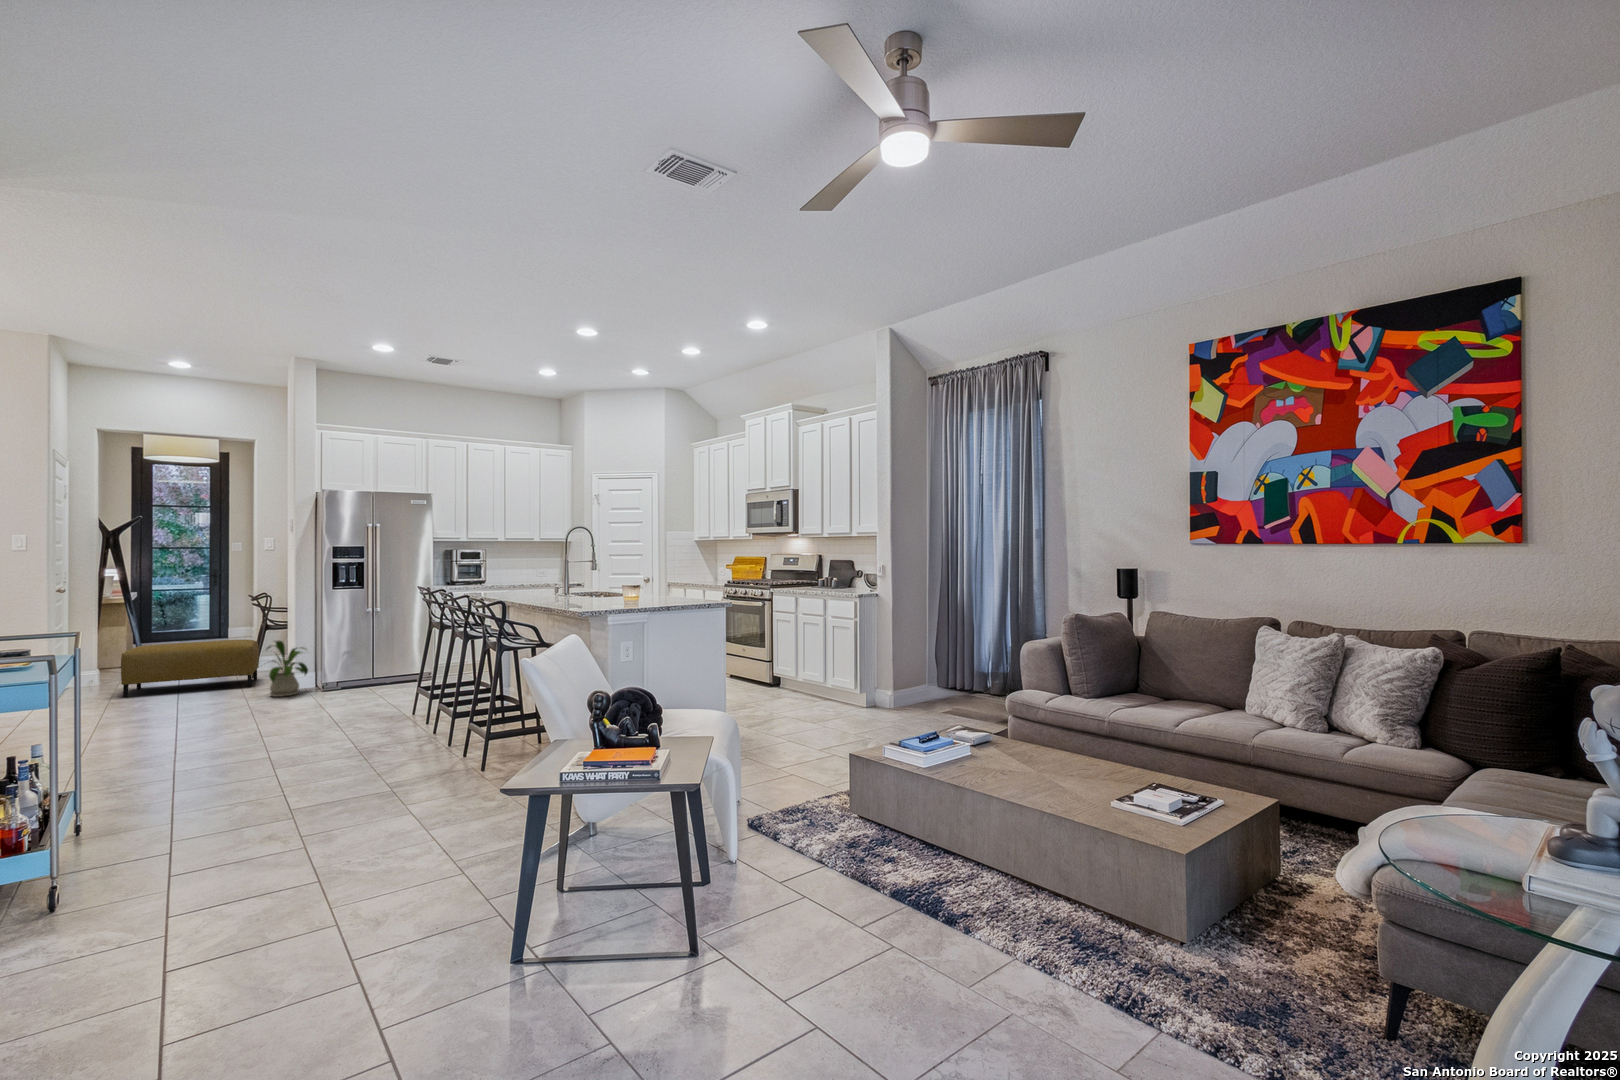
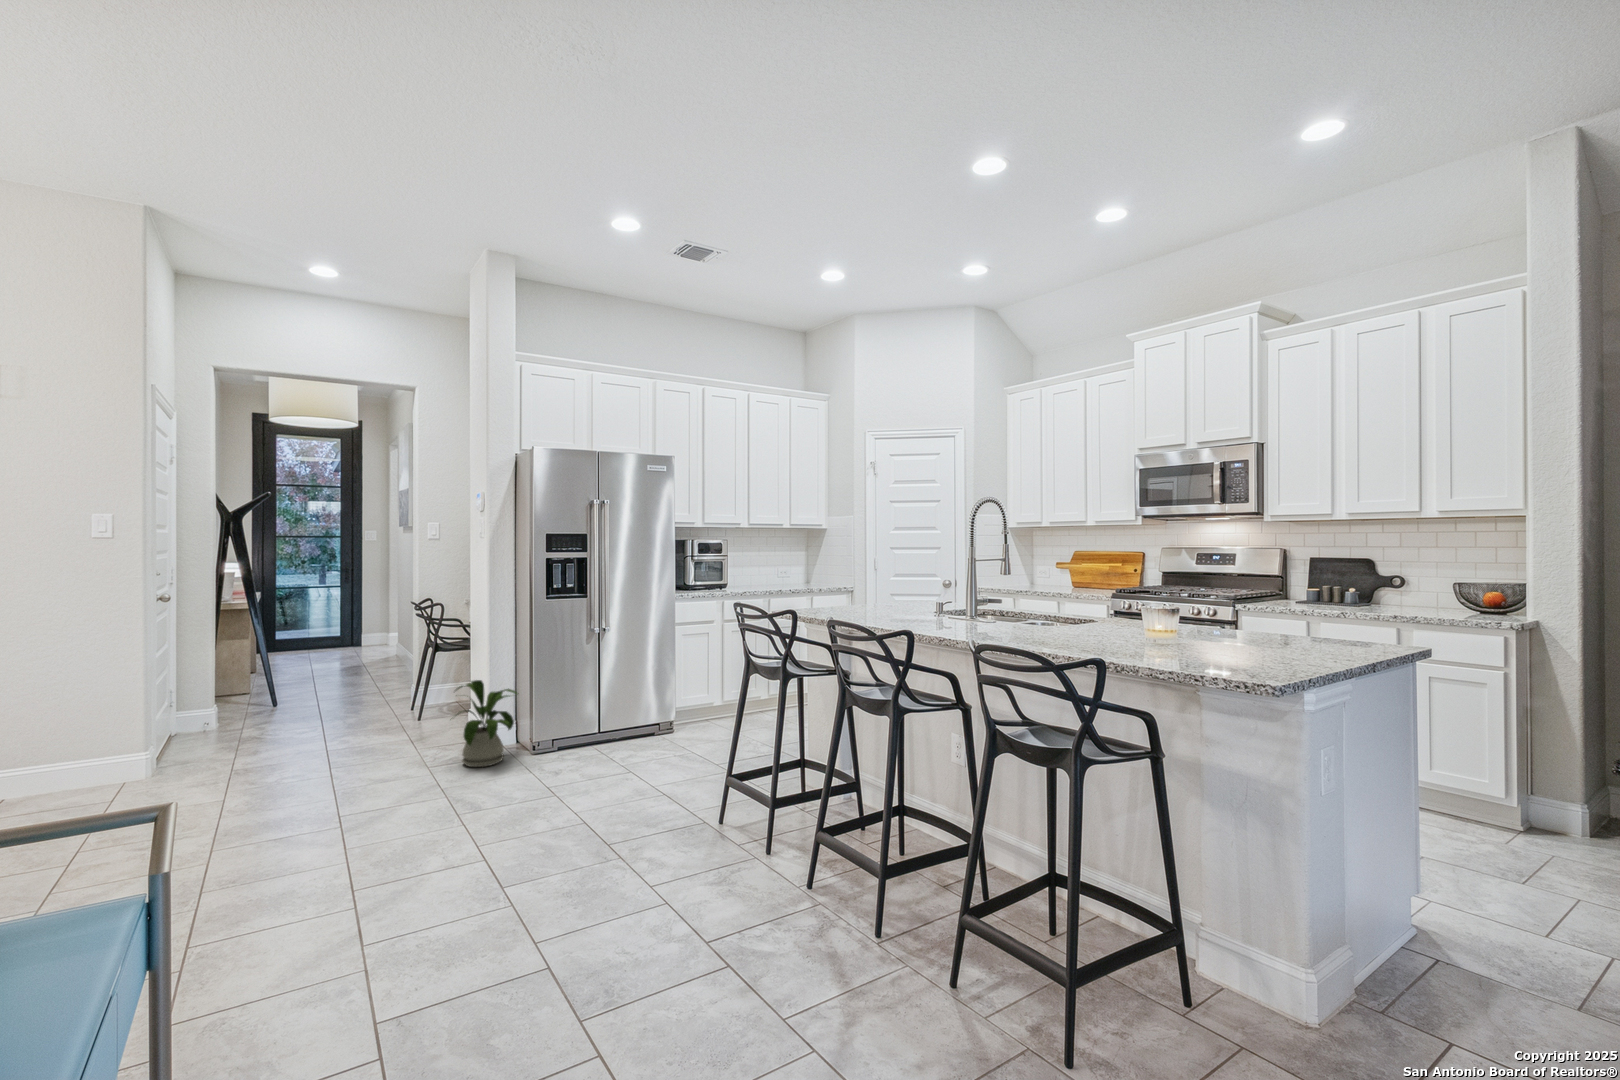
ottoman: present [121,639,259,697] -> none [245,668,431,760]

